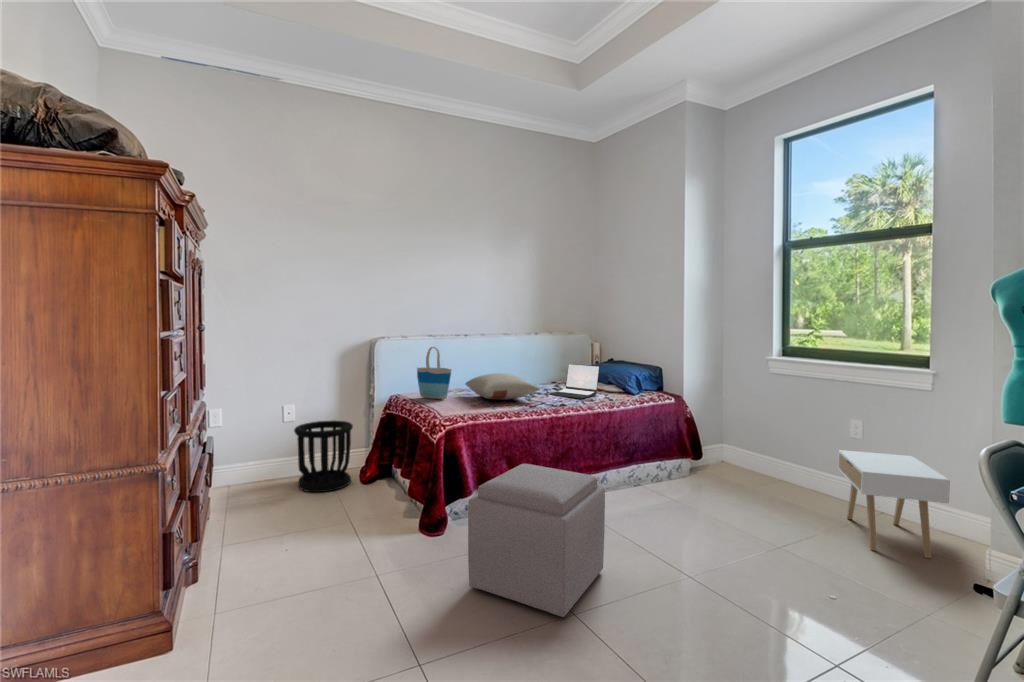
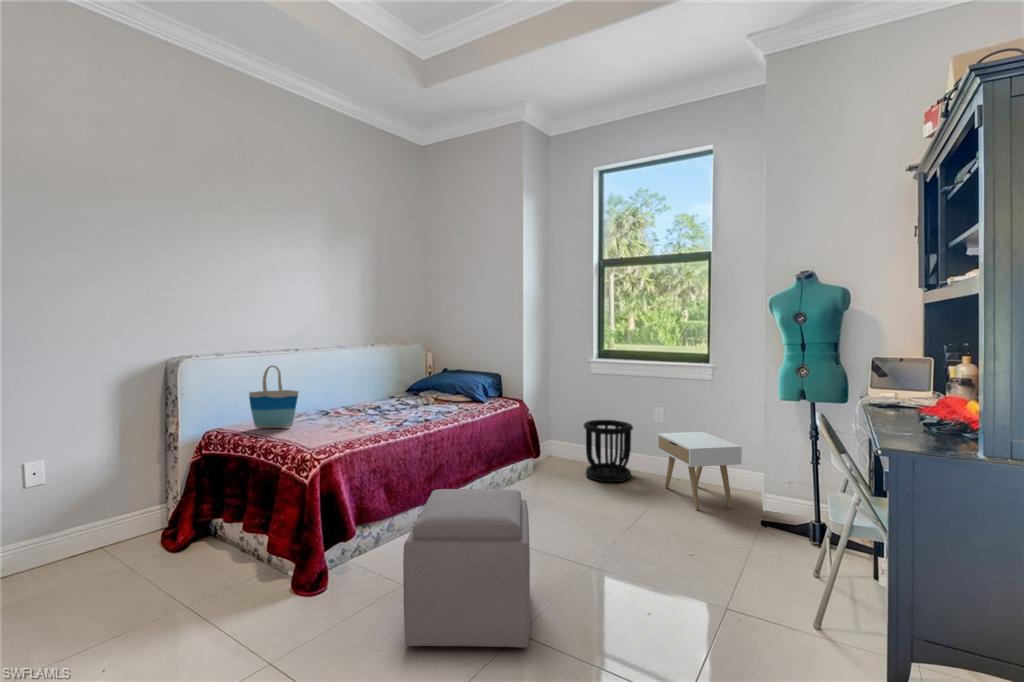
laptop: present [550,364,599,398] -> none [403,377,451,411]
pillow: present [465,373,540,400] -> none [309,392,404,422]
wastebasket: present [294,421,353,492] -> present [584,420,633,482]

